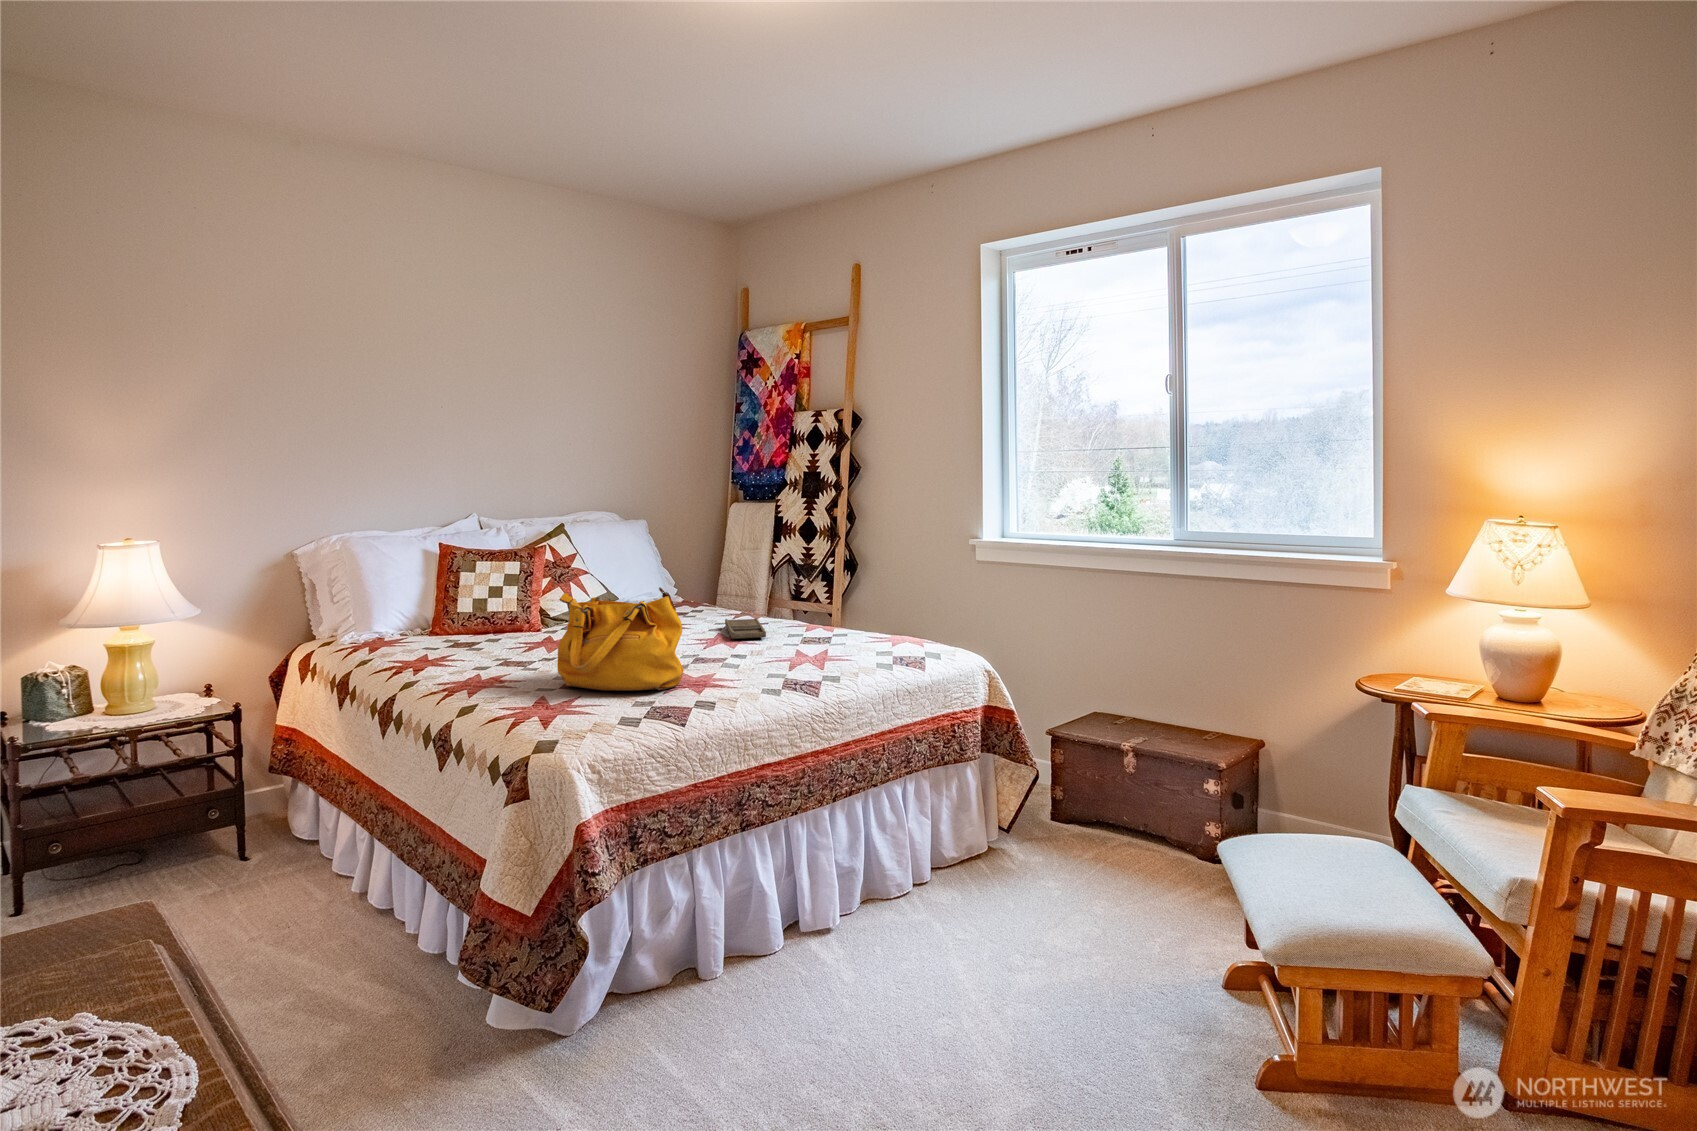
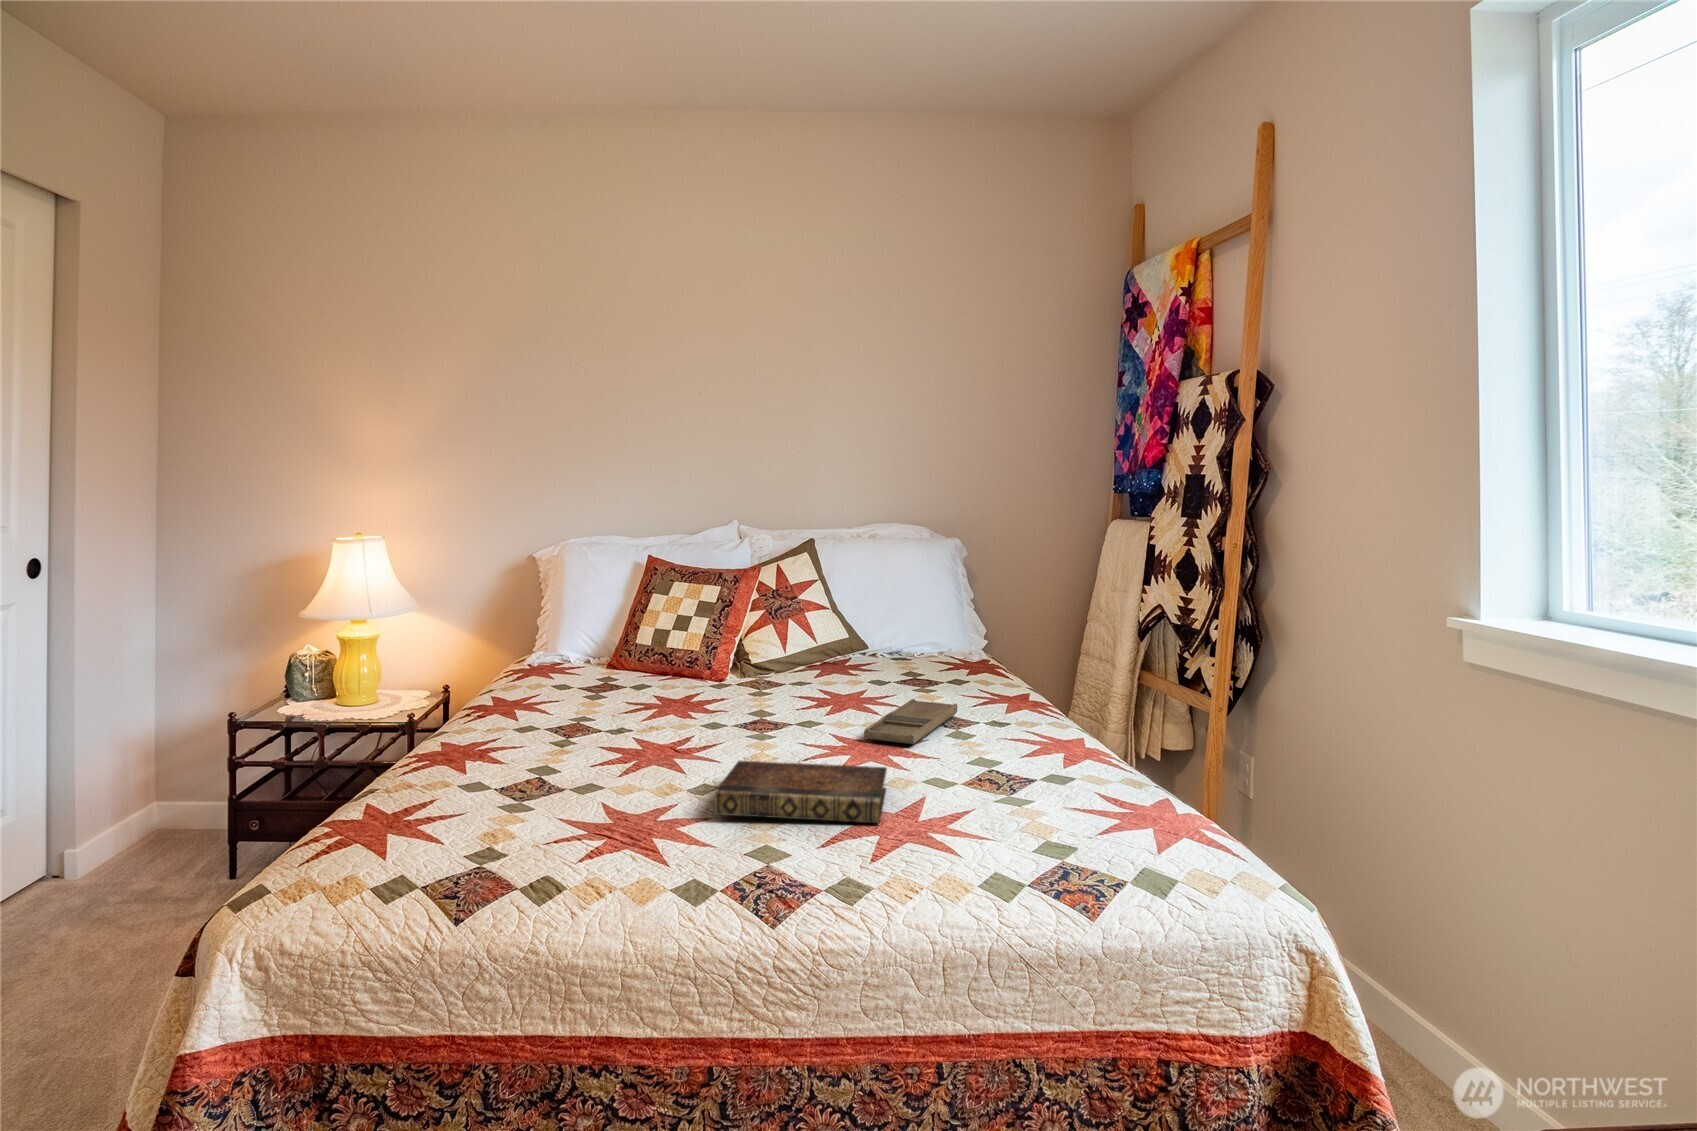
handbag: present [557,587,683,691] -> none [442,655,638,832]
book: none [707,642,819,670] -> present [714,761,887,823]

